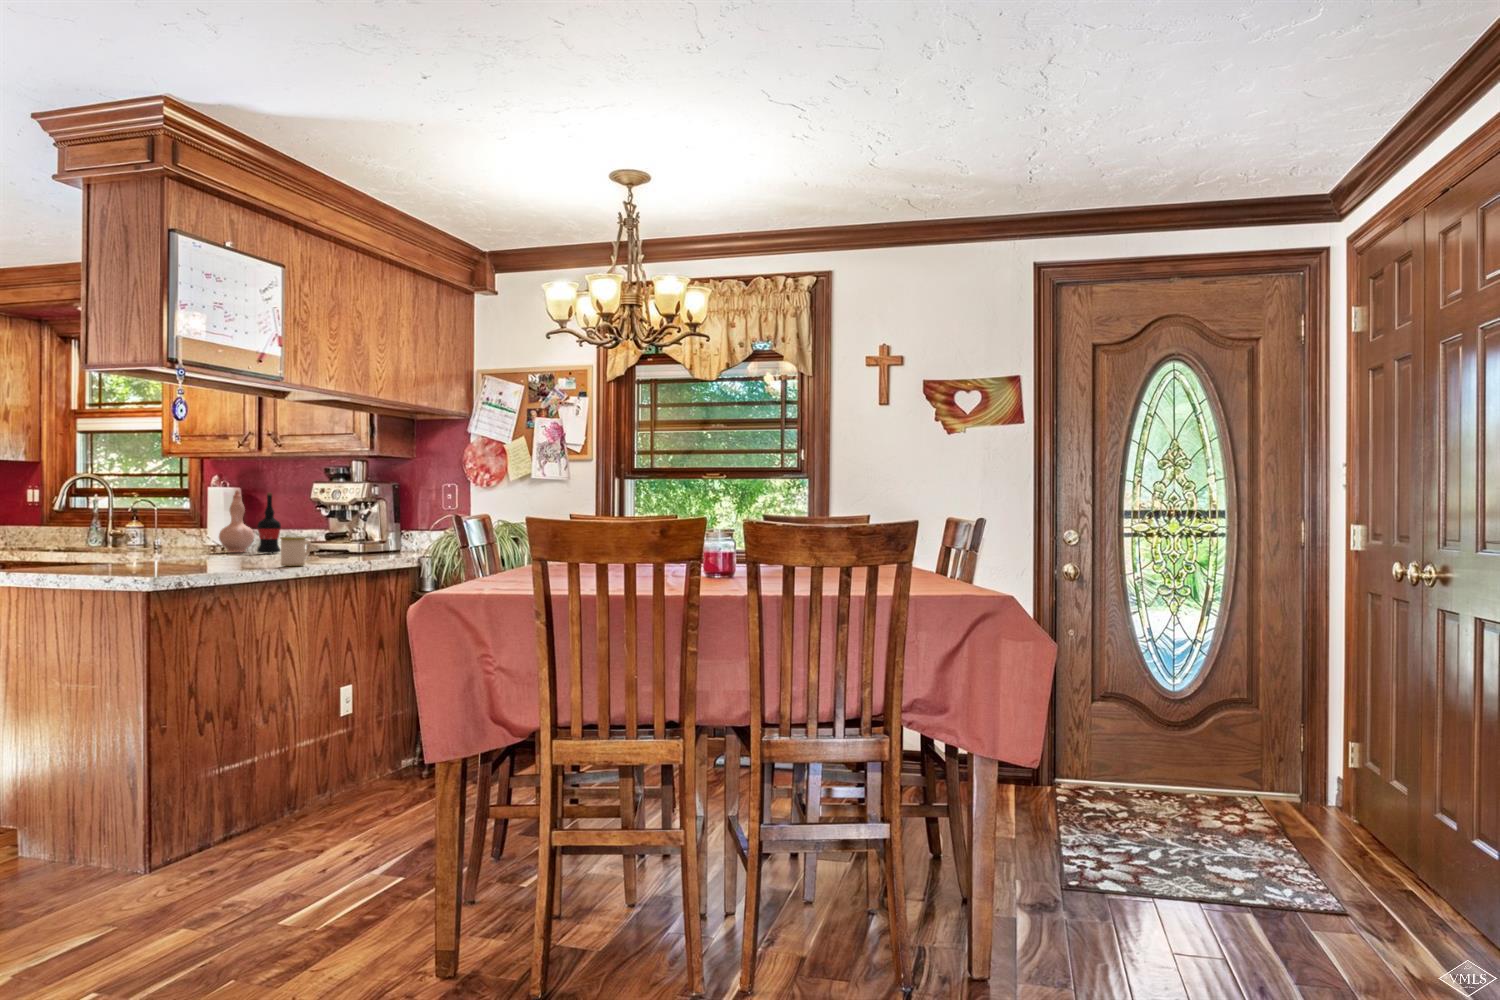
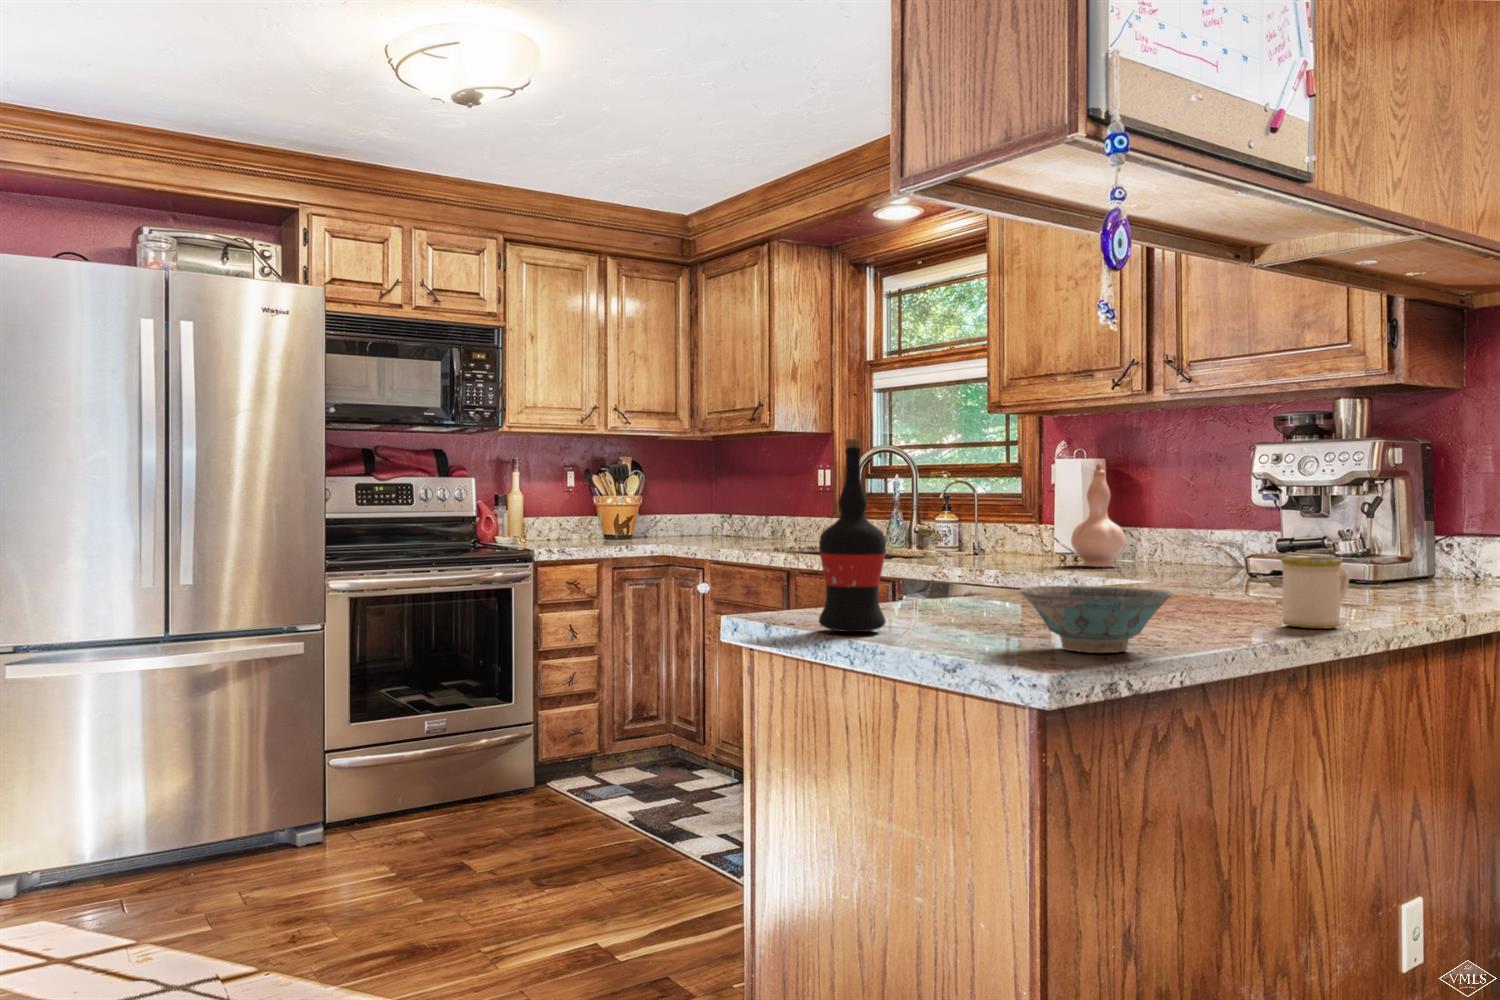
wine bottle: present [257,493,281,554] -> present [819,439,886,632]
ceramic bowl: none [138,549,211,575] -> present [1019,586,1173,653]

